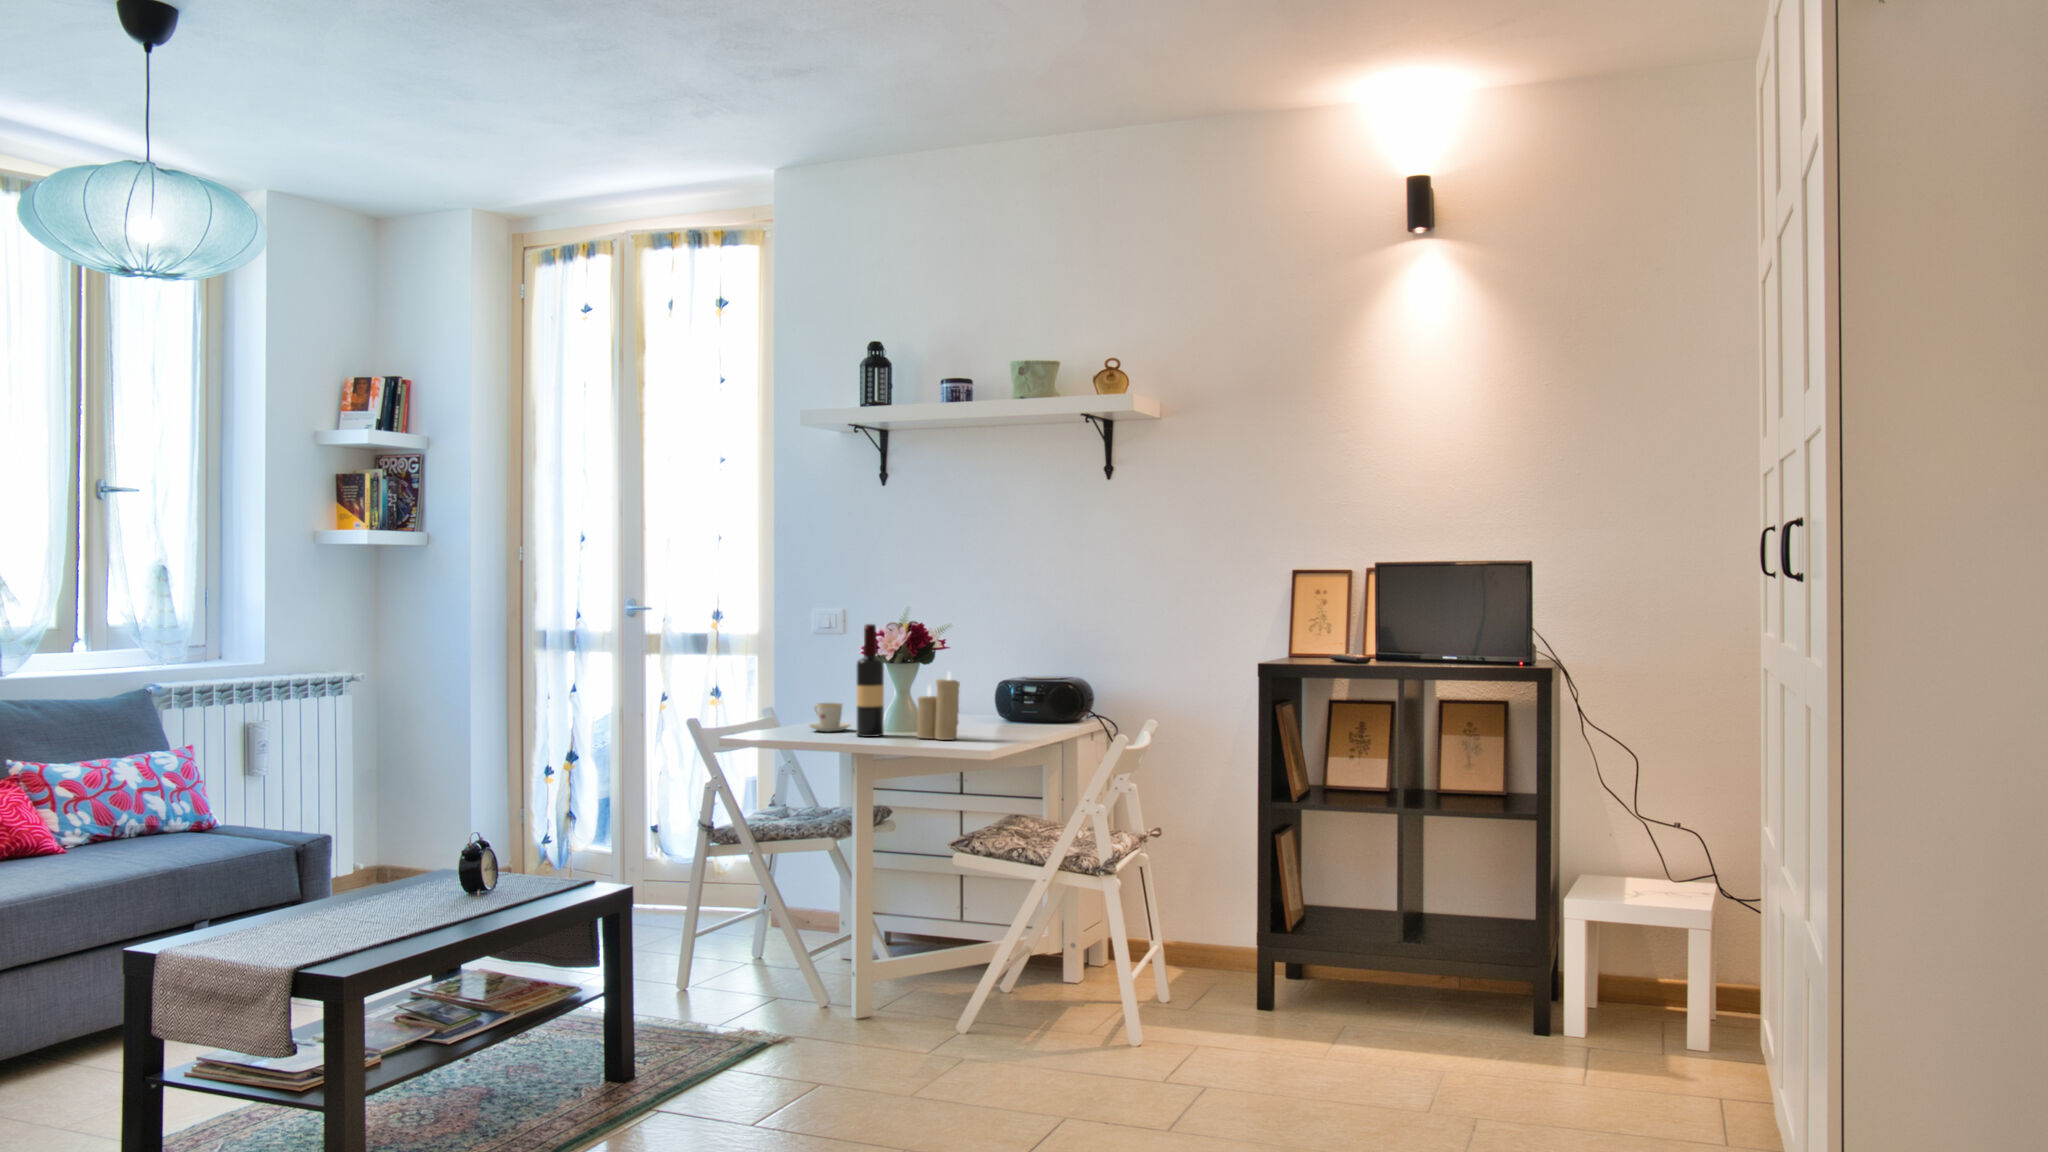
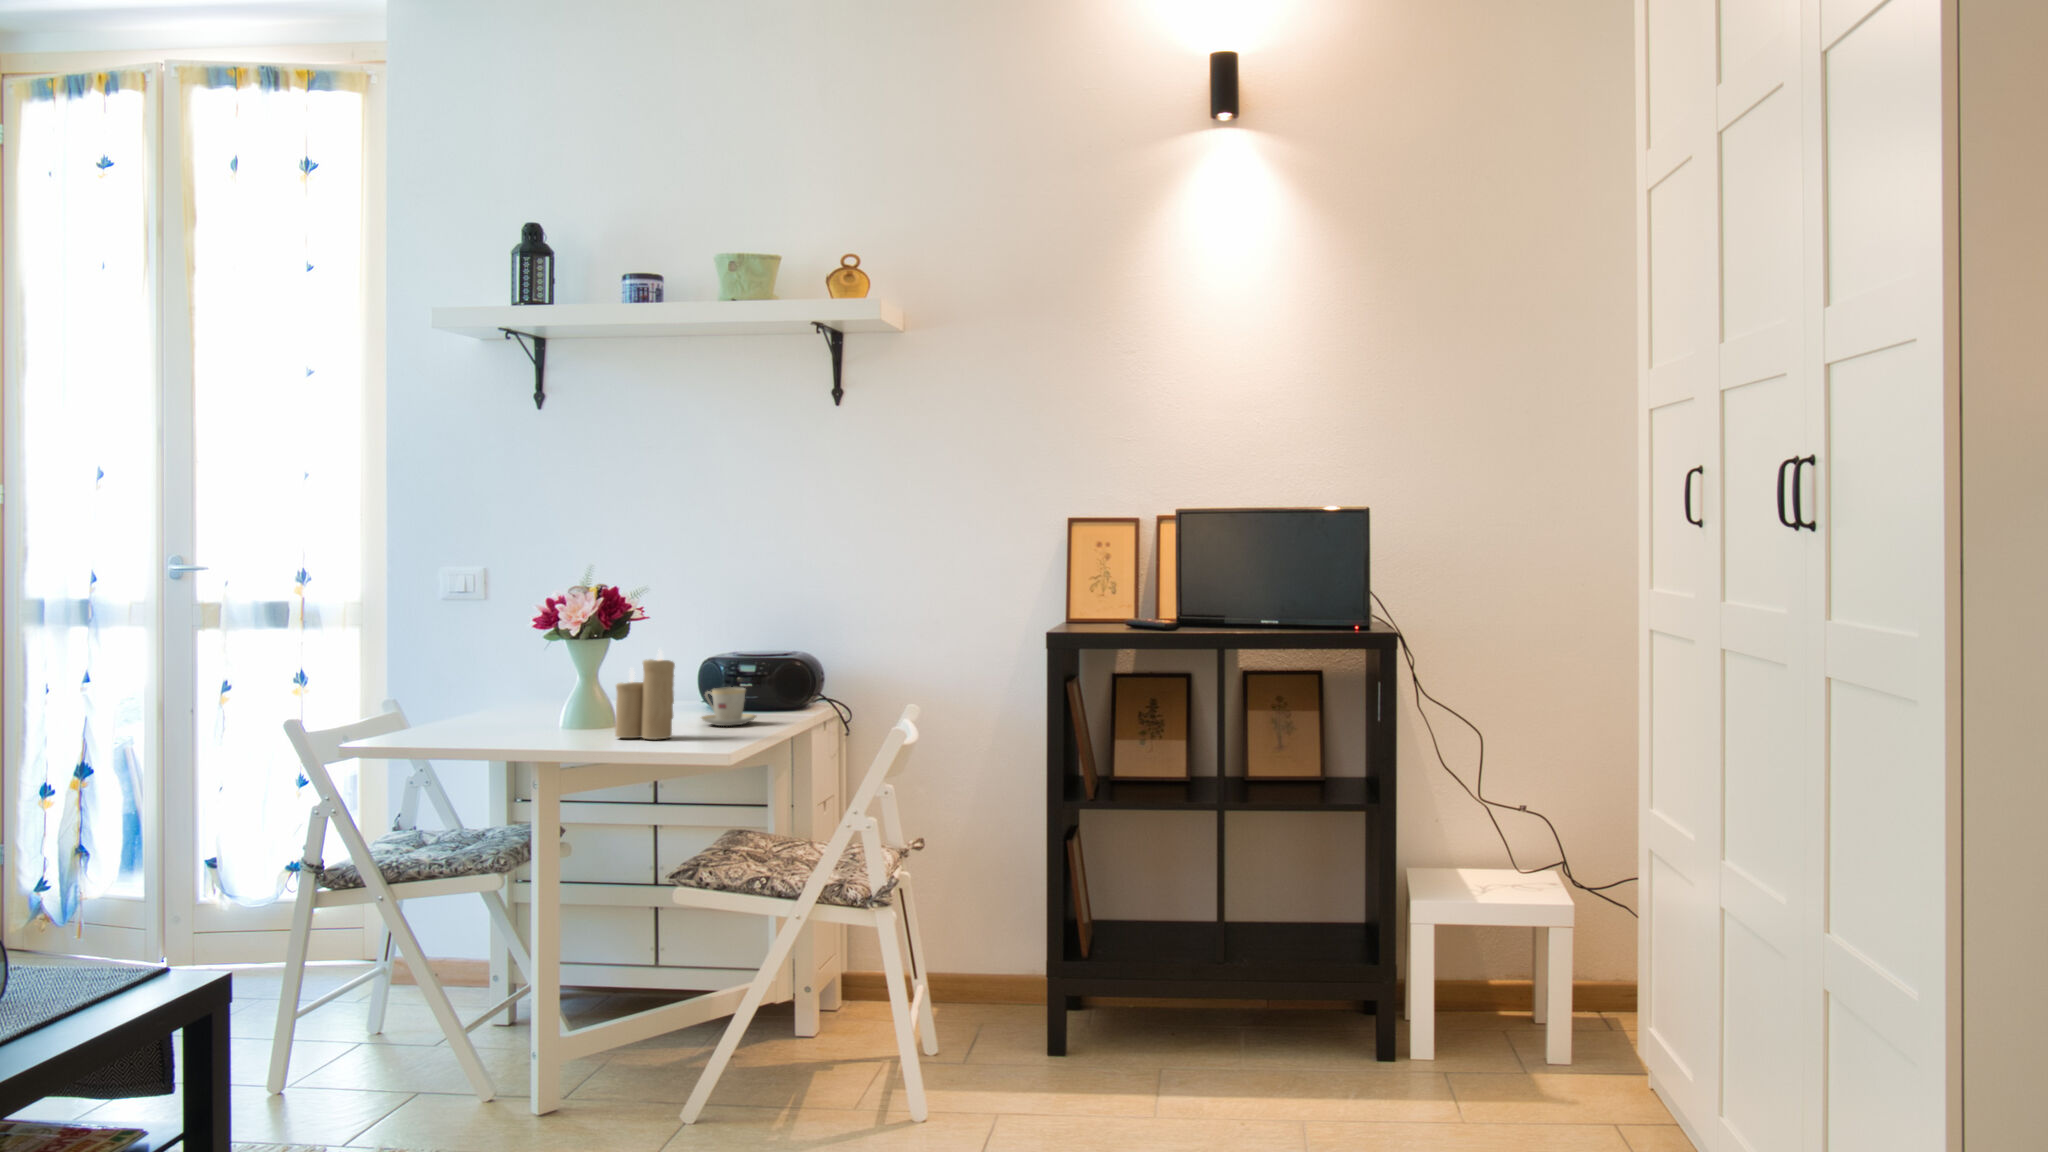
wine bottle: present [857,624,884,737] -> none [527,588,566,738]
teacup: present [810,703,850,732] -> present [702,687,756,726]

